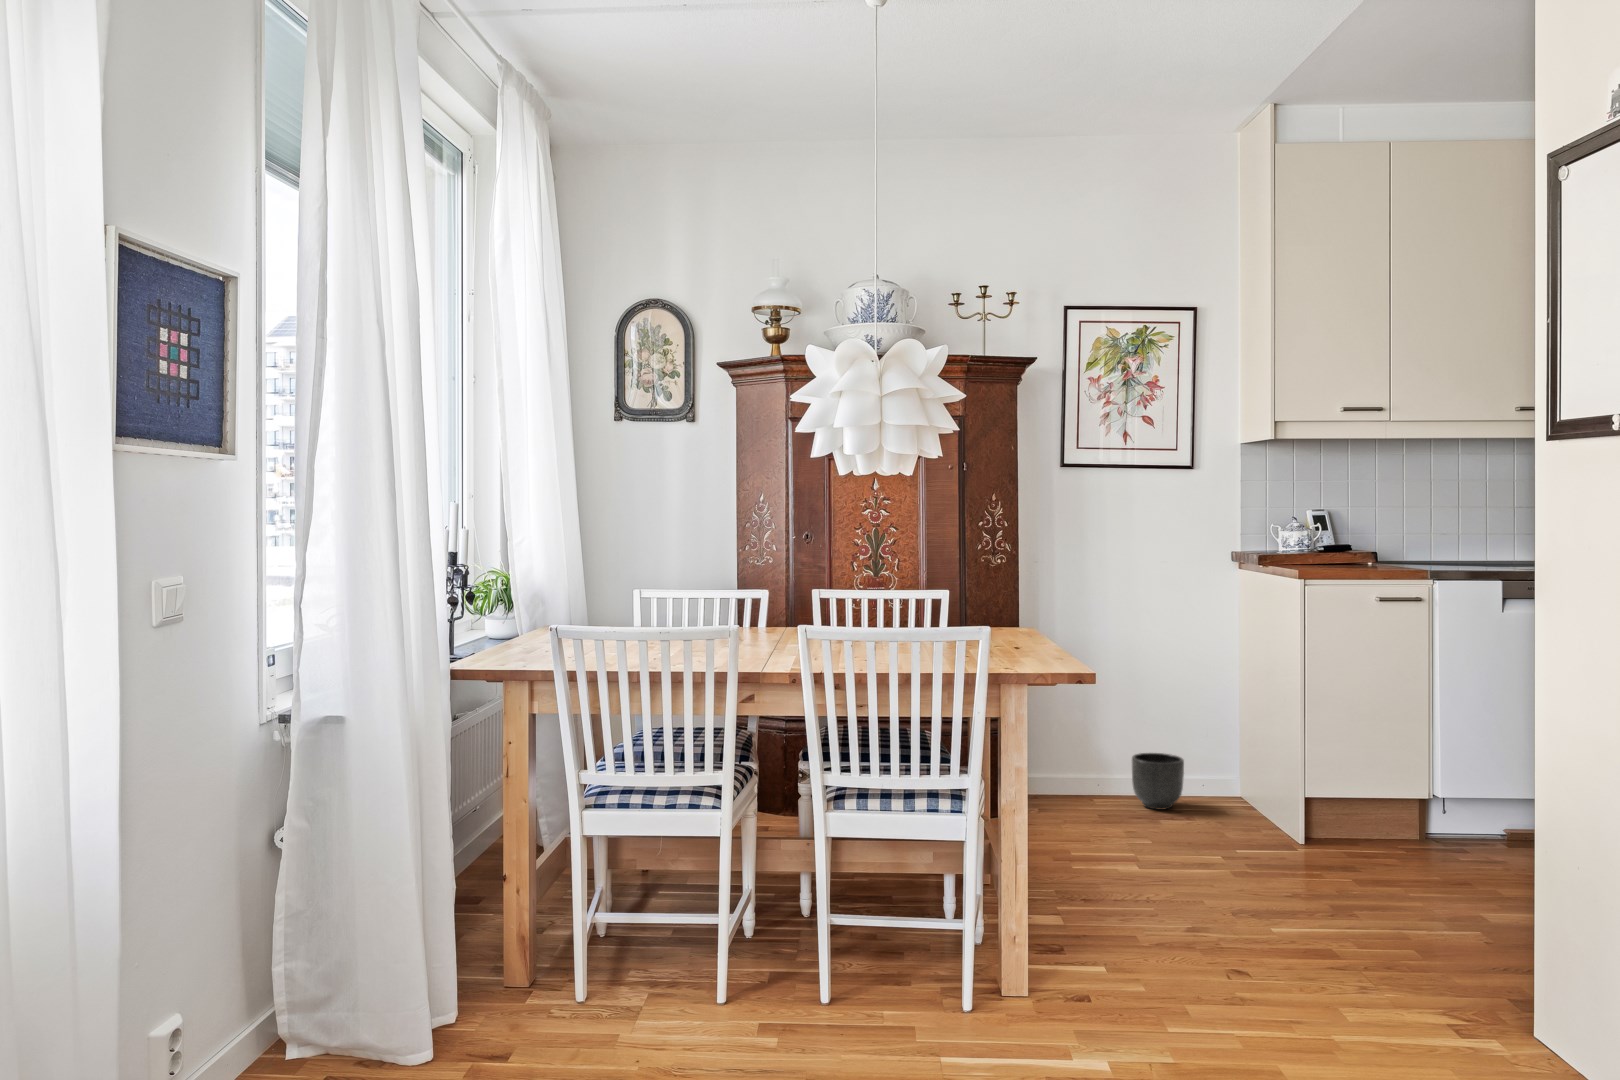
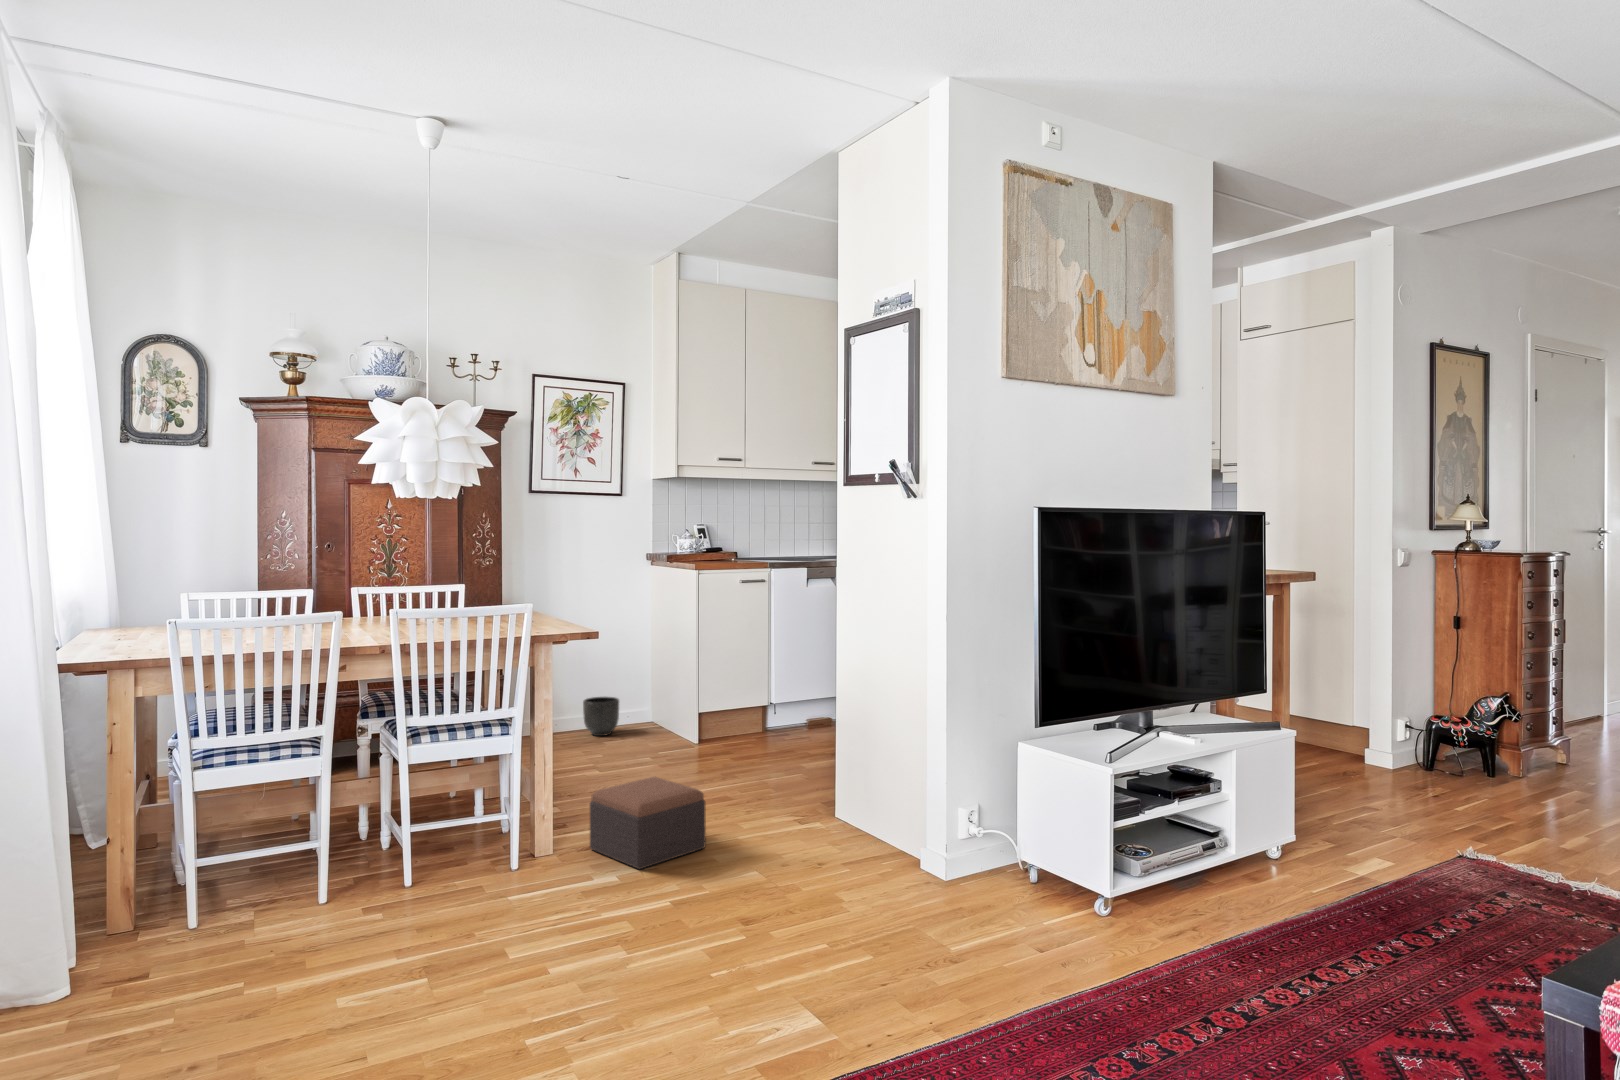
footstool: none [1077,904,1260,1055] -> present [590,777,706,869]

